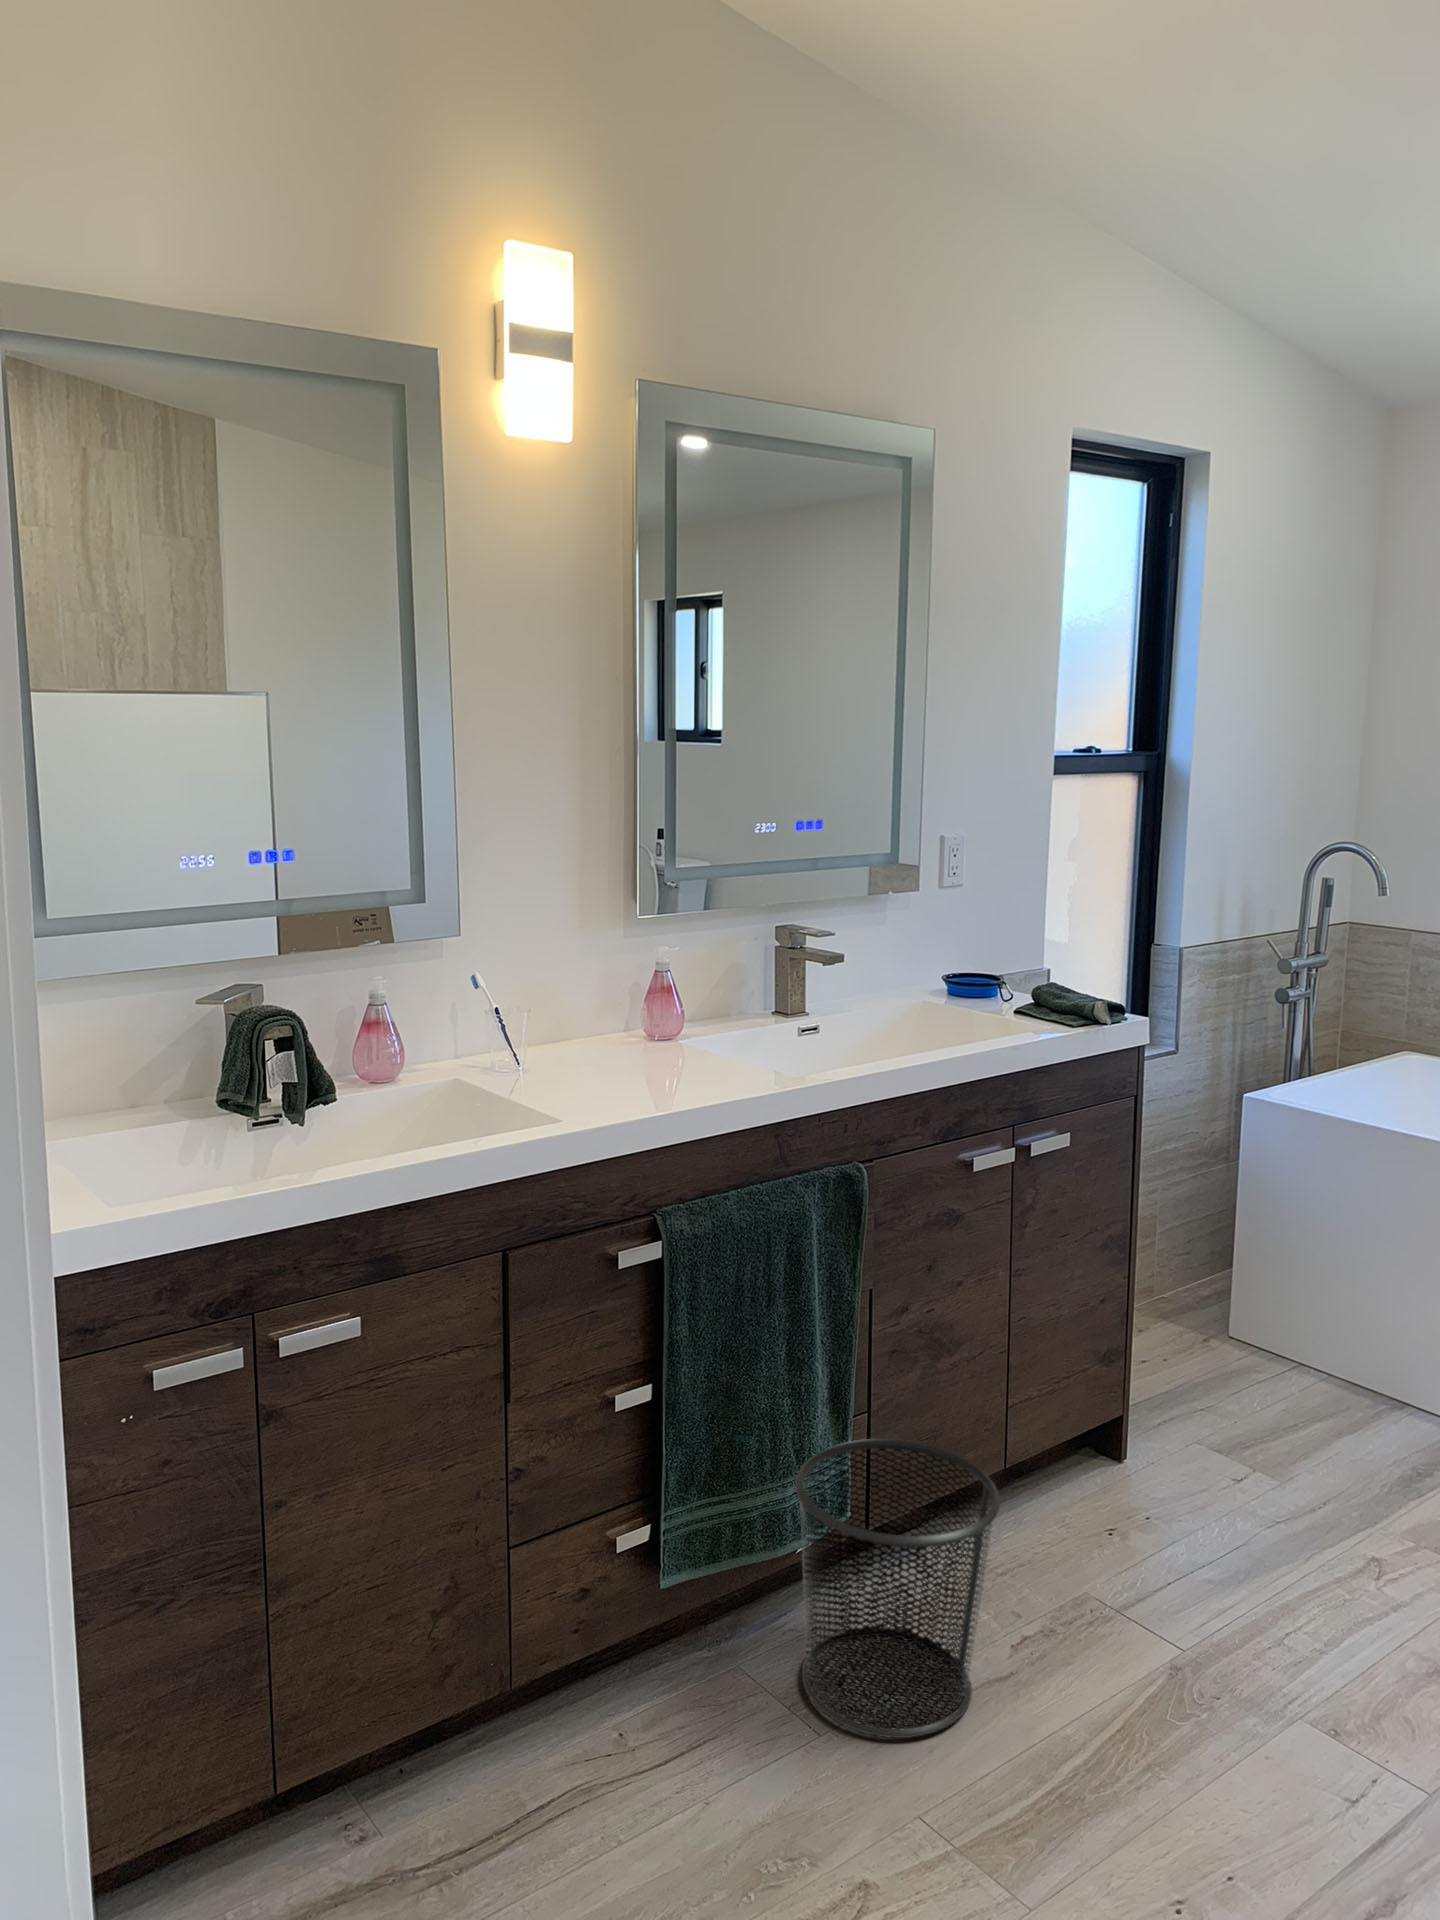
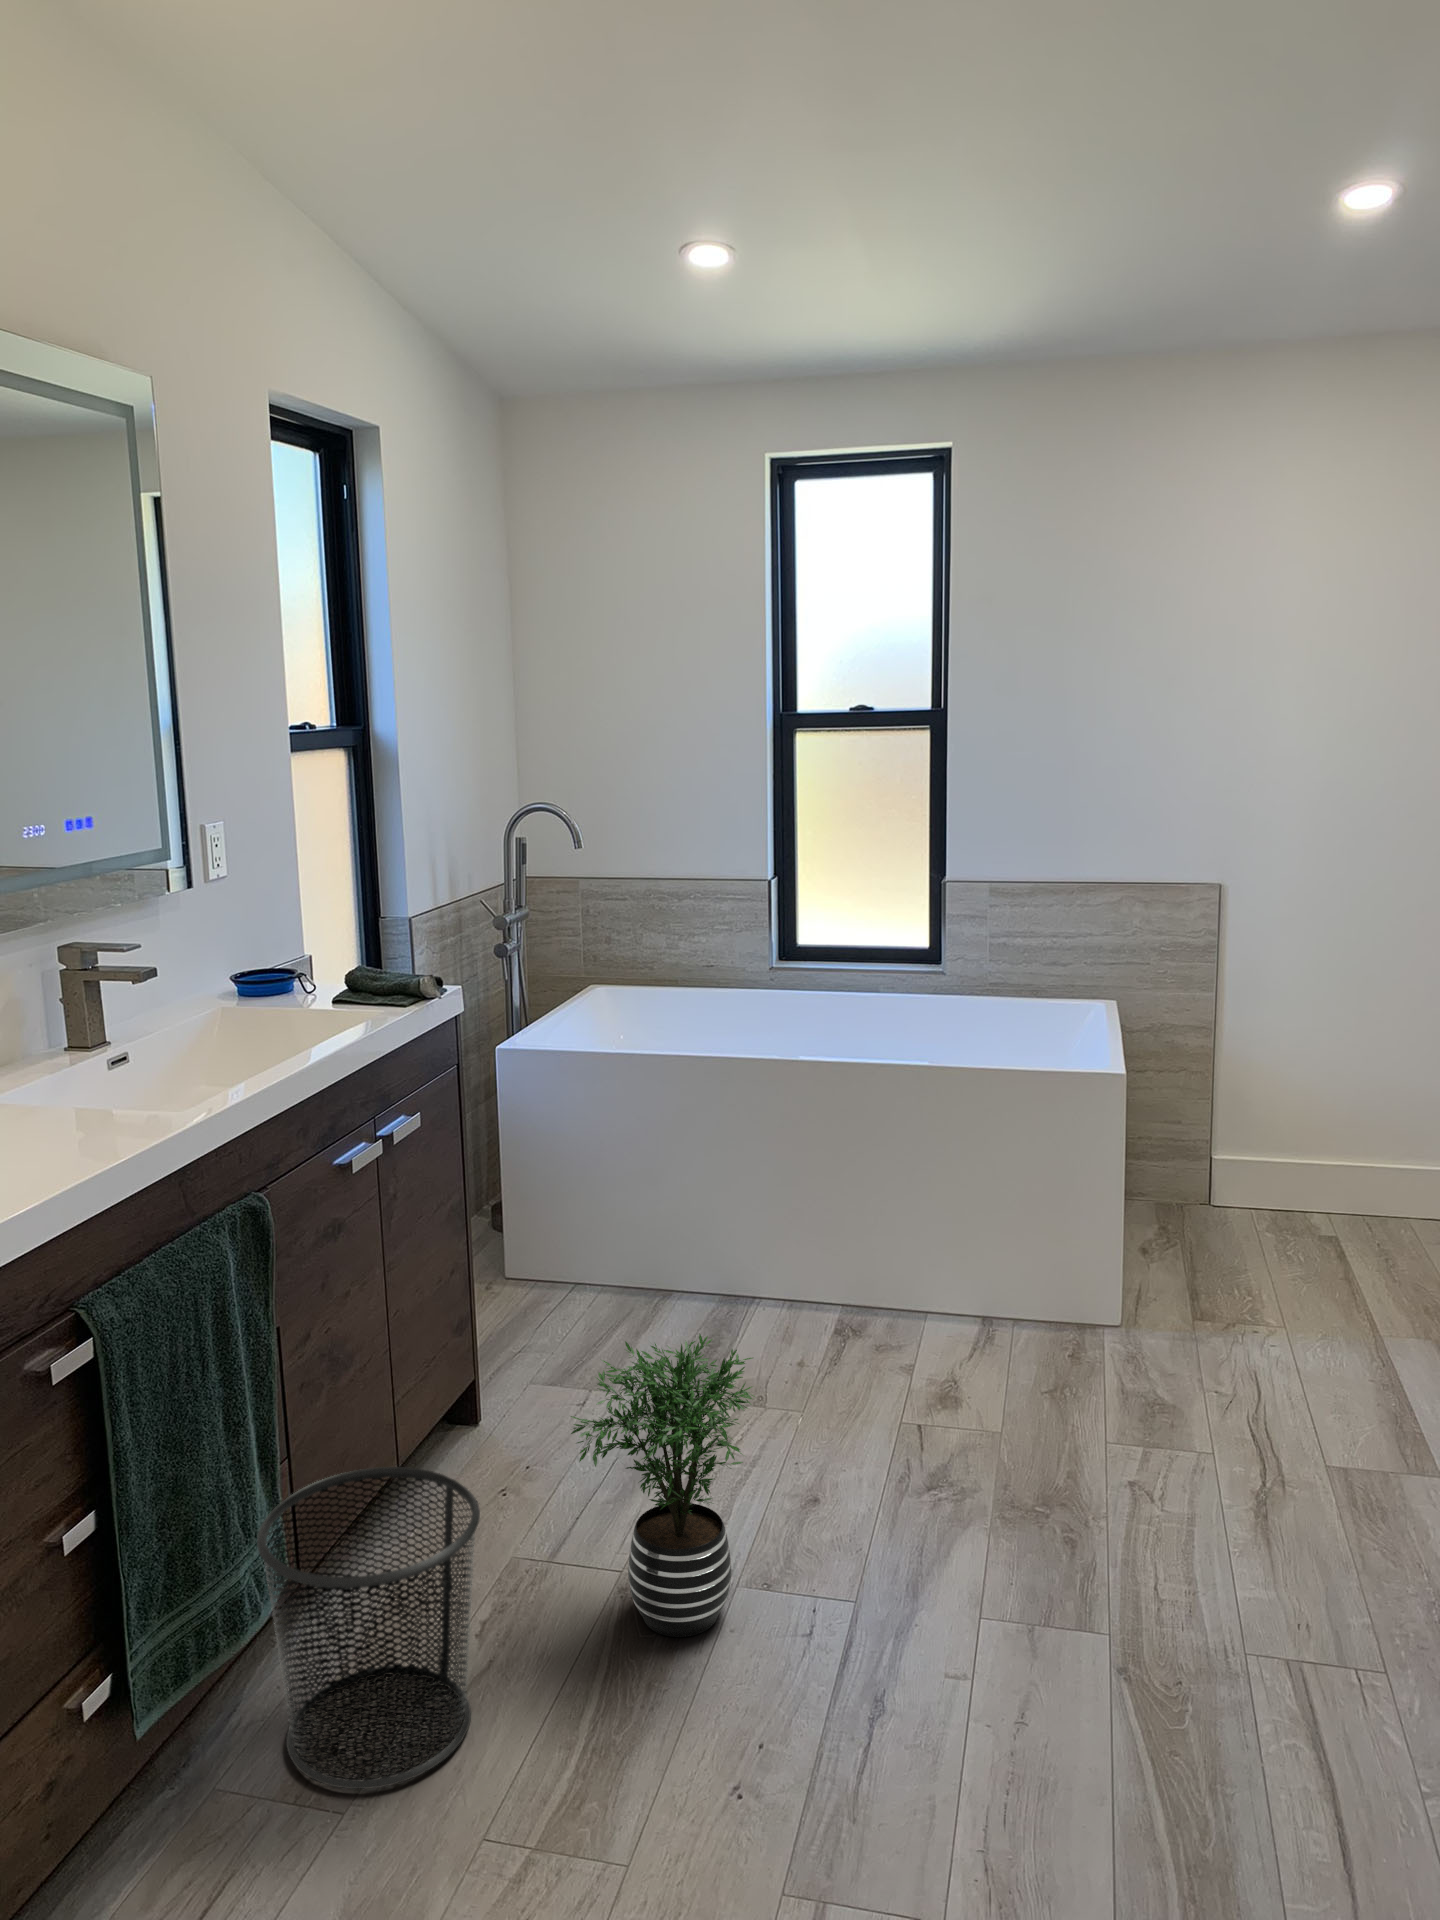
potted plant: none [1117,1407,1354,1741] -> present [571,1334,755,1637]

